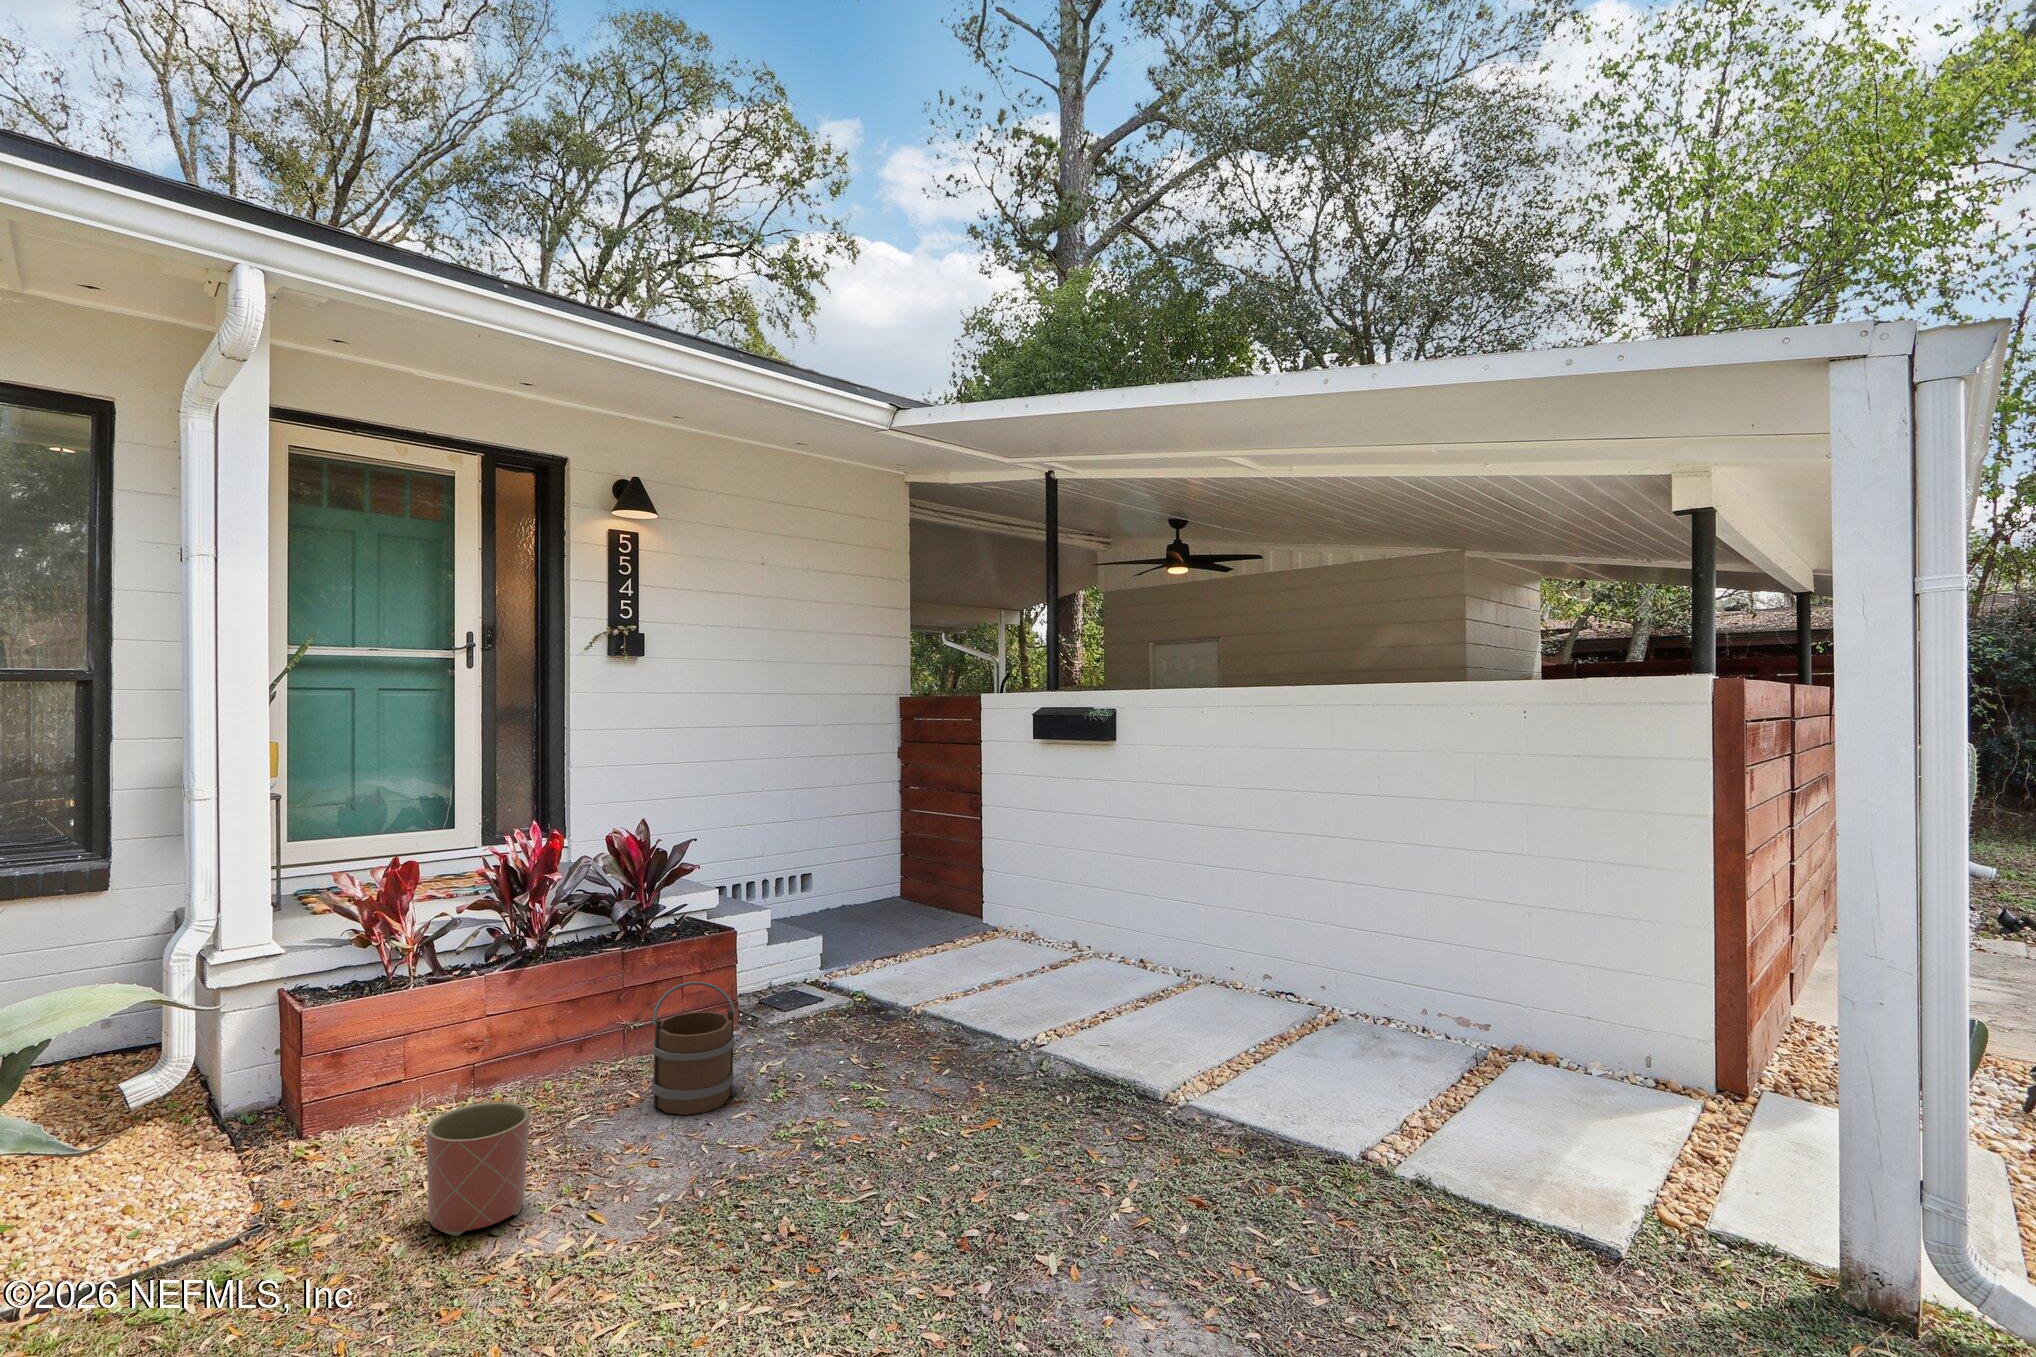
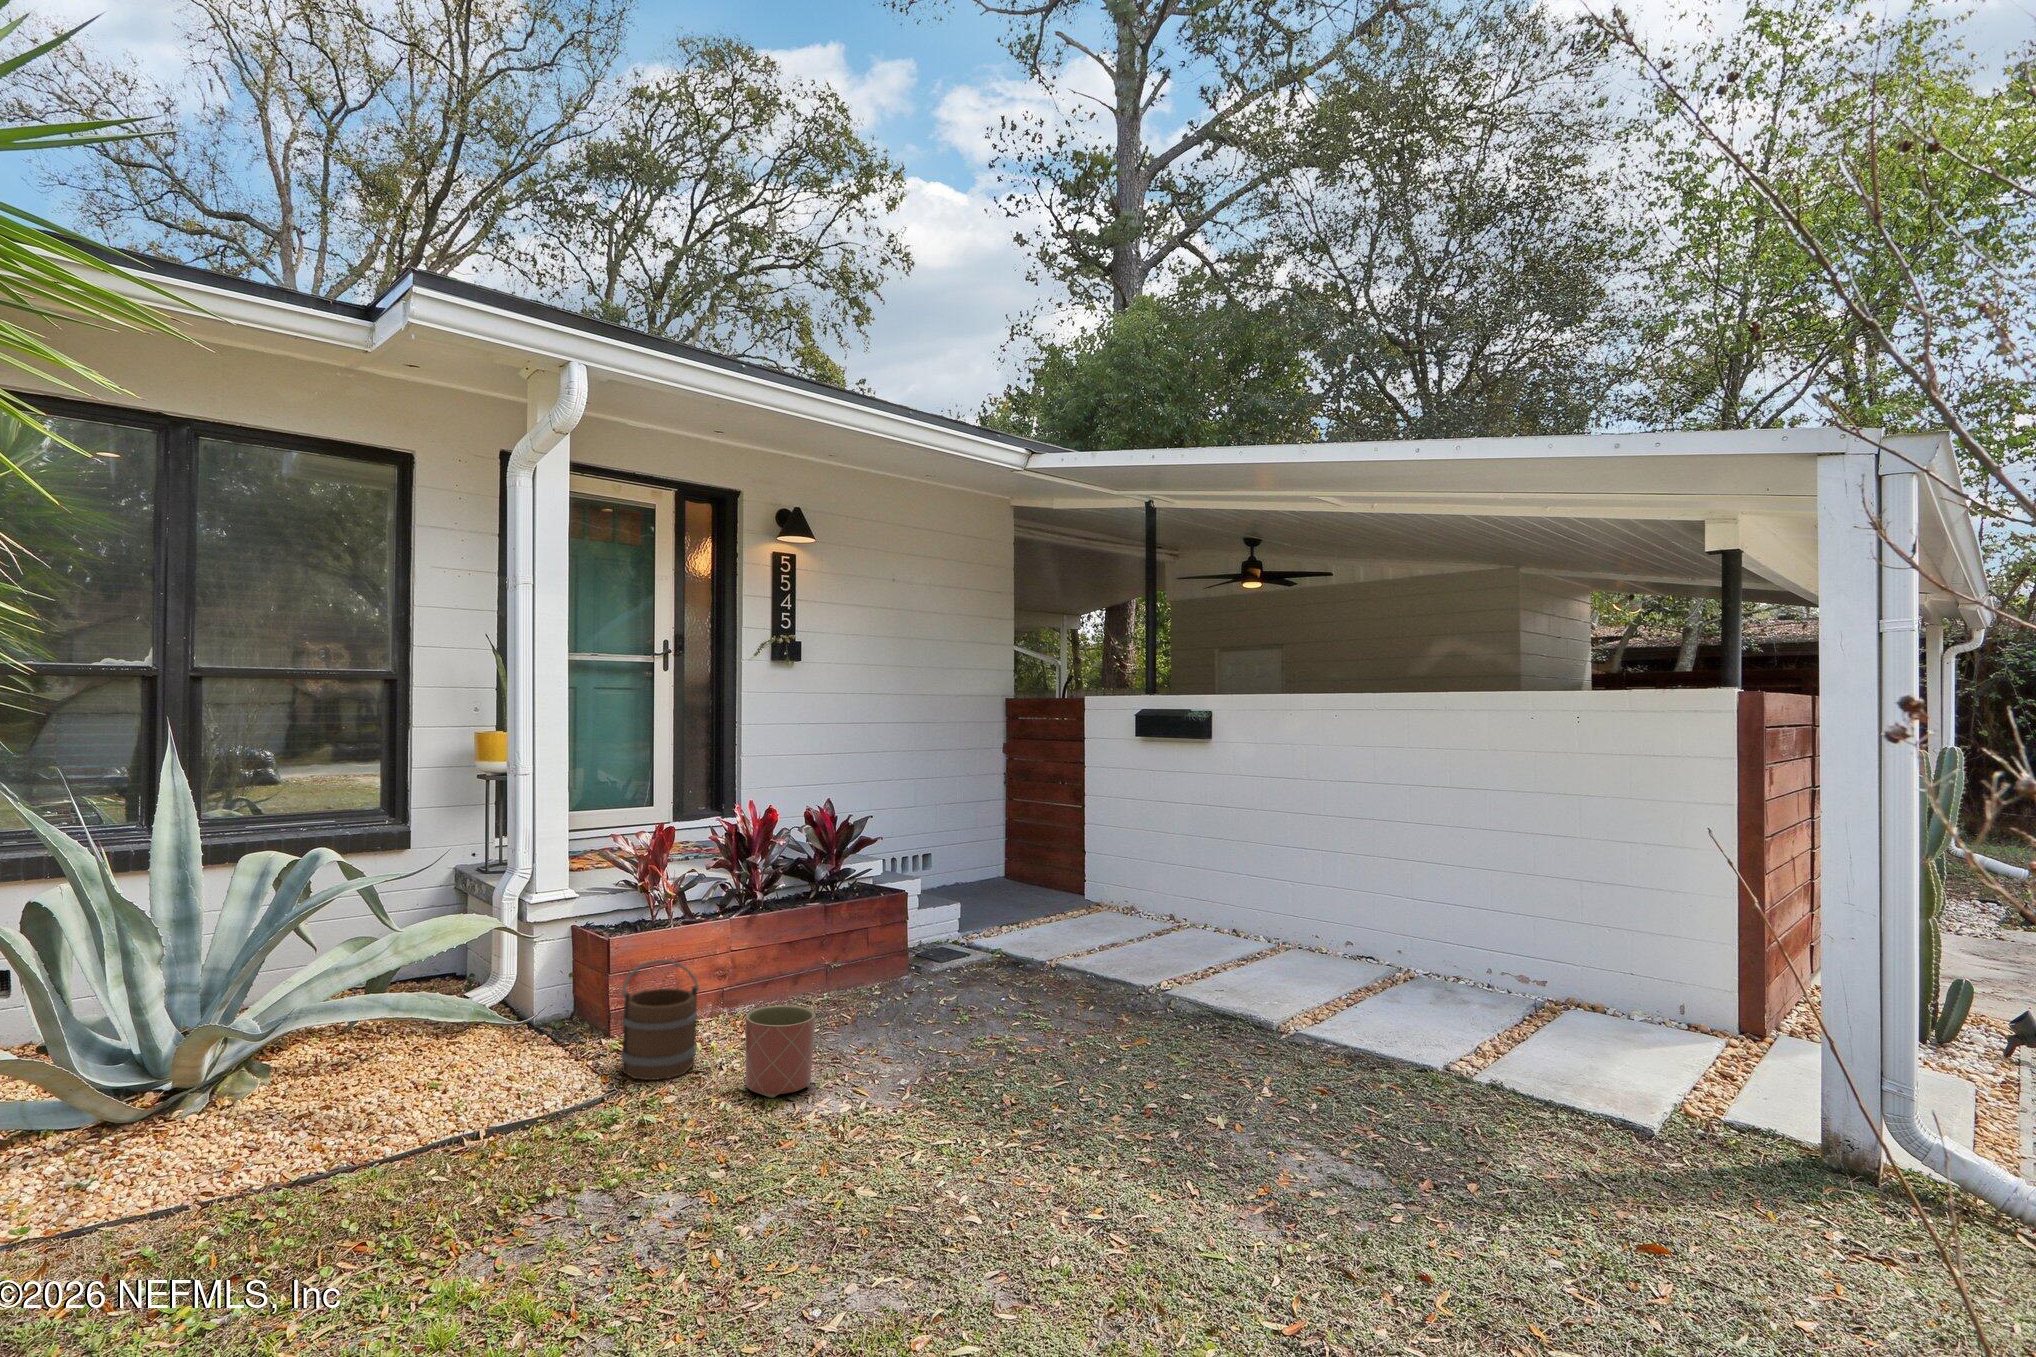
bucket: present [652,982,736,1115] -> present [621,960,699,1080]

